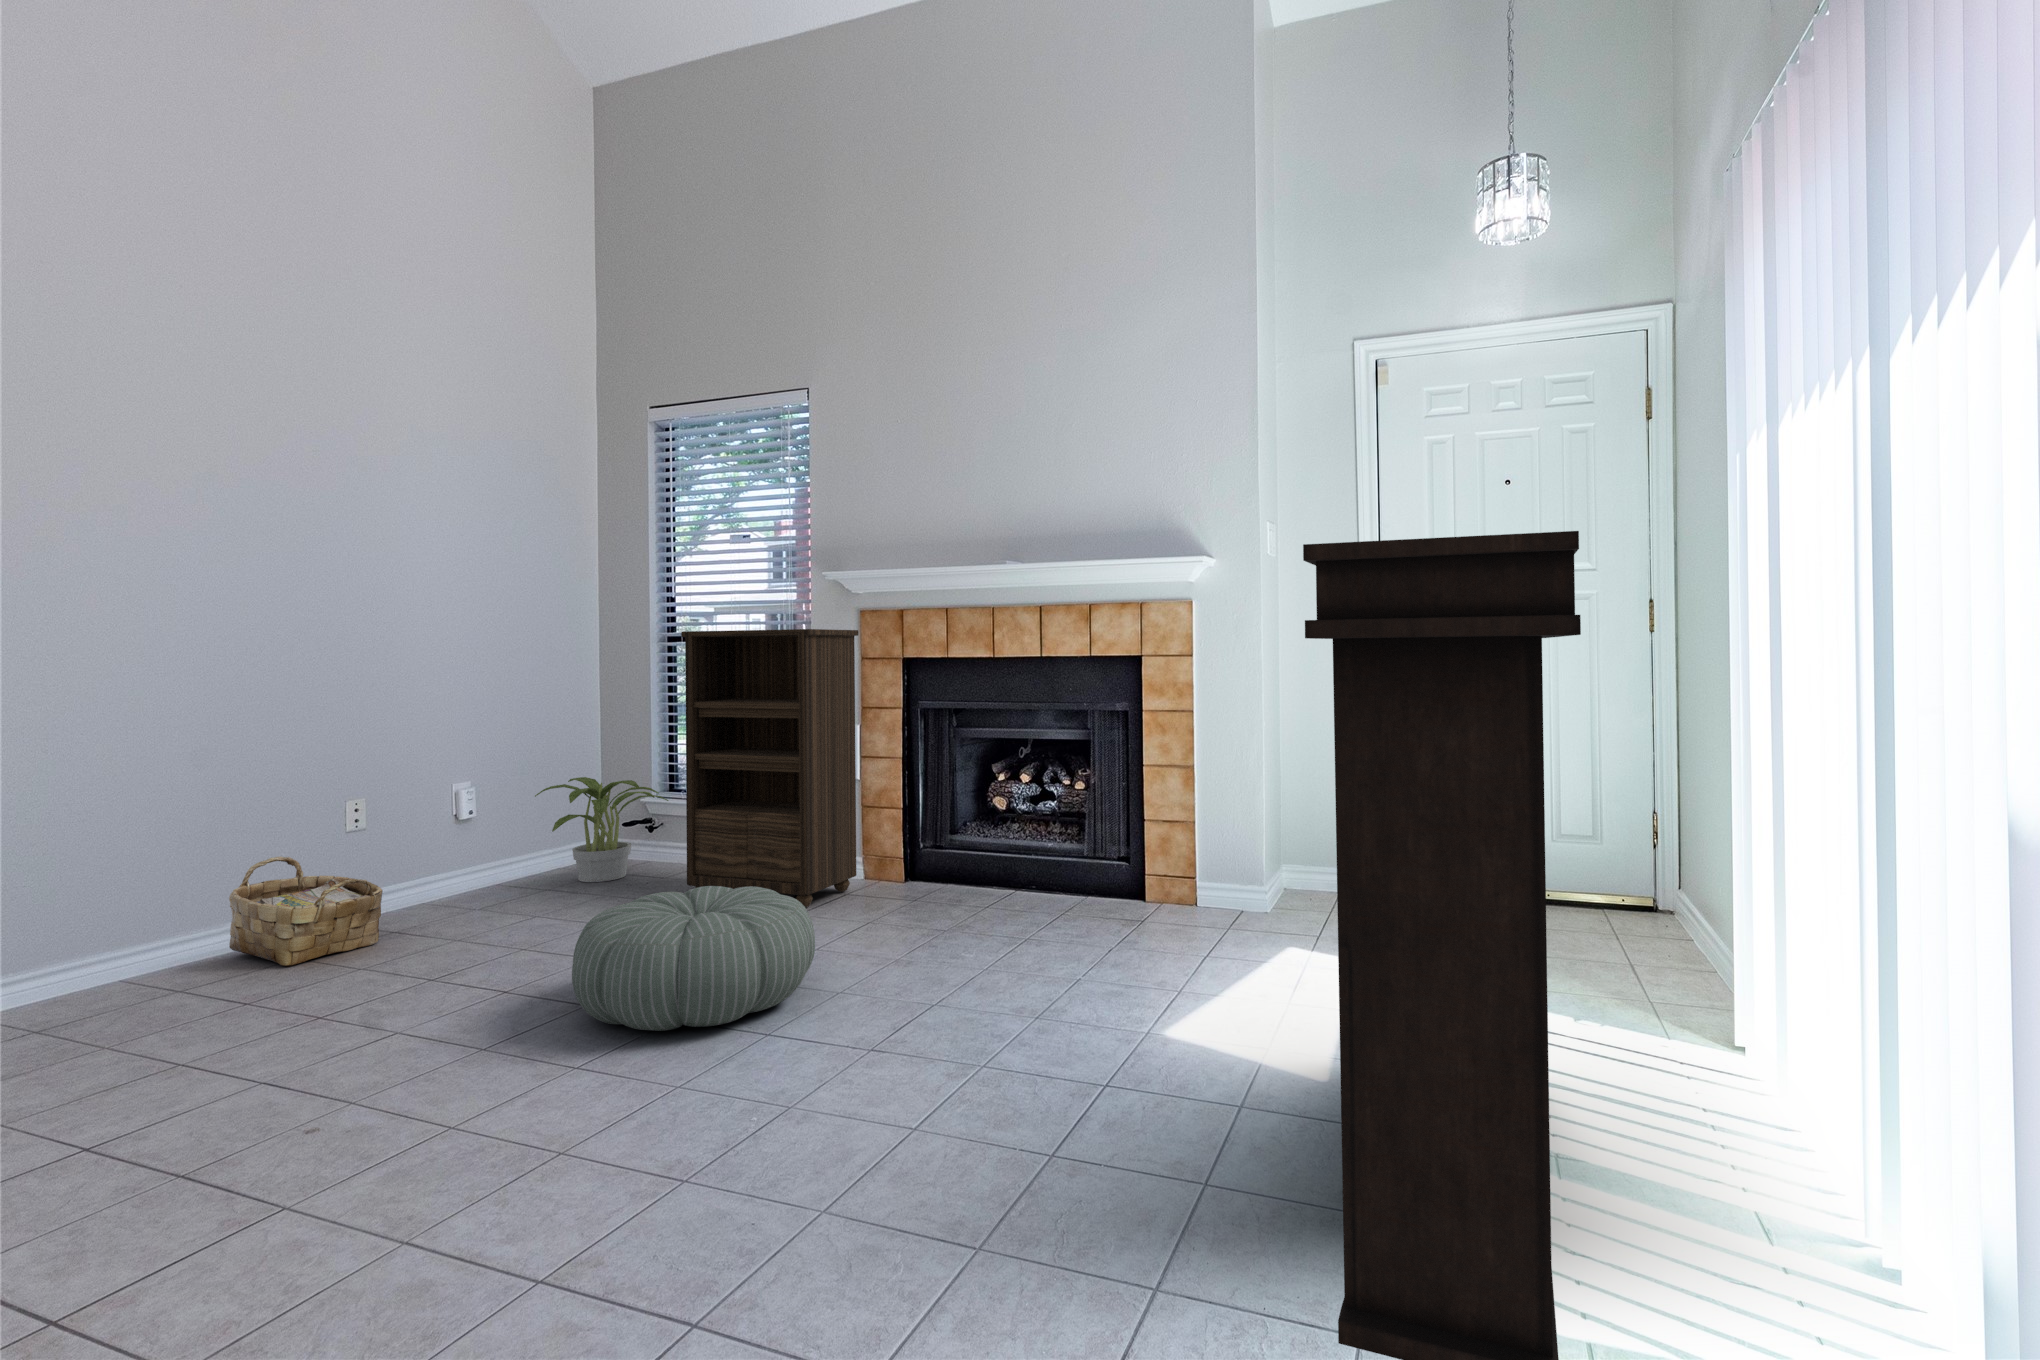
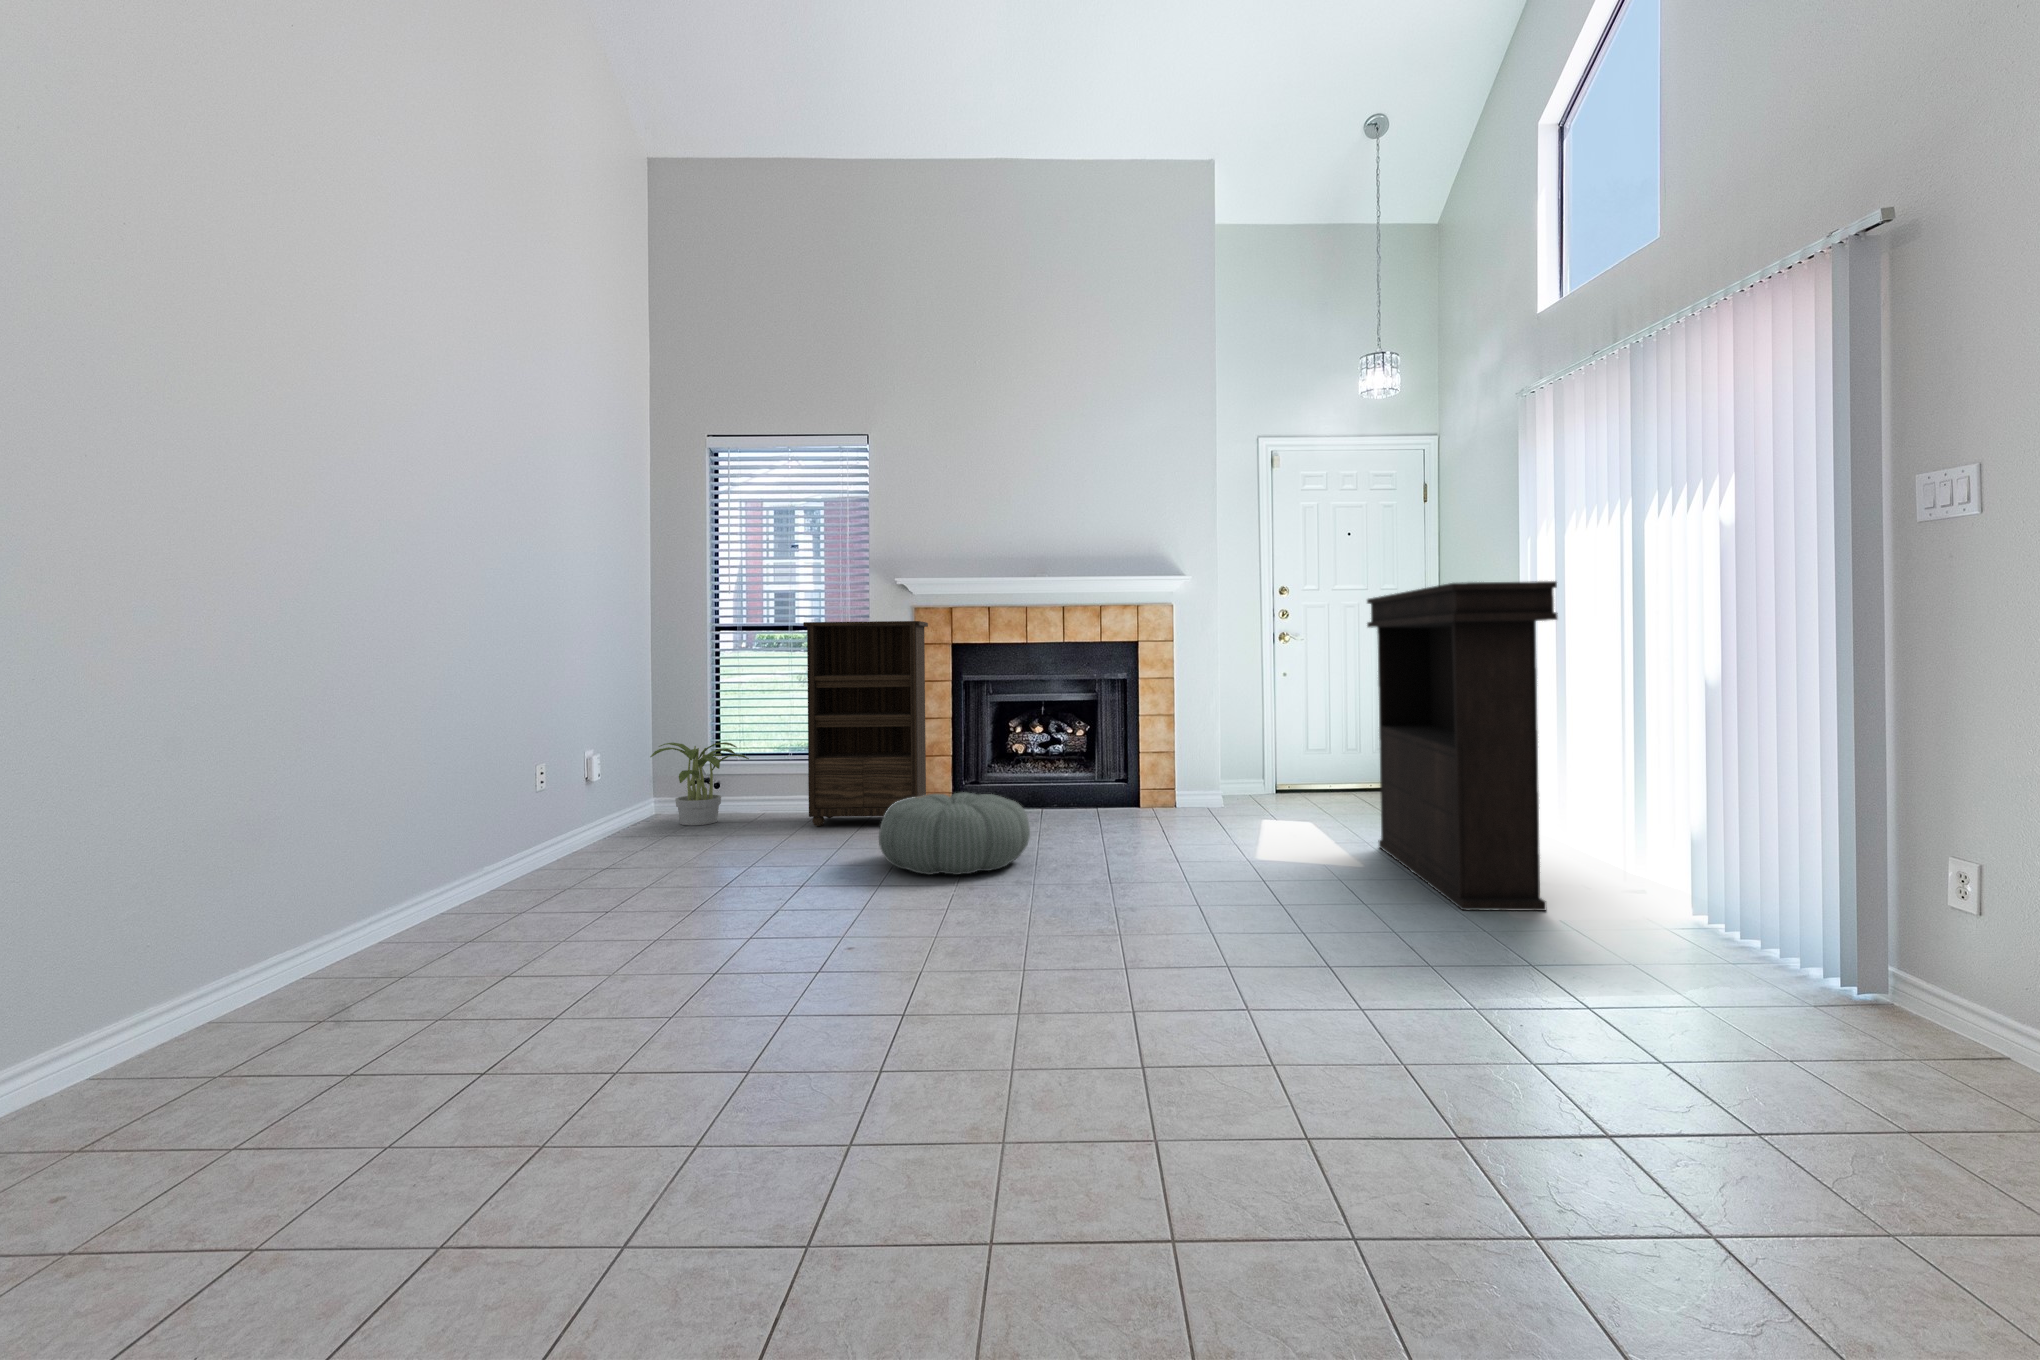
woven basket: present [229,856,383,966] -> none [519,798,635,876]

